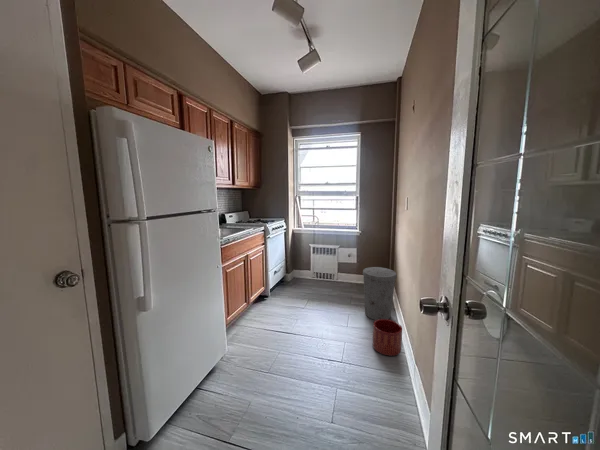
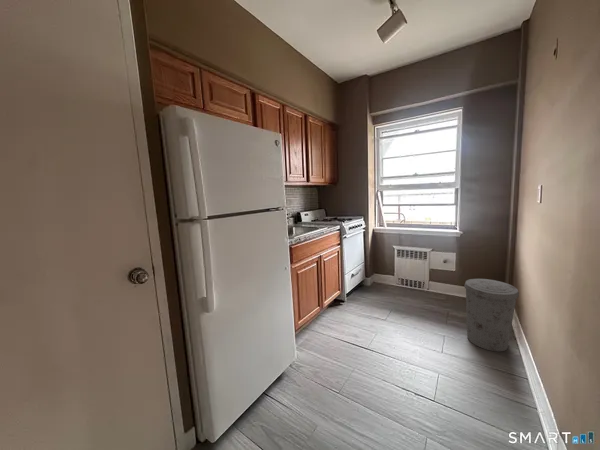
planter: present [373,319,402,356] -> none [480,351,531,408]

